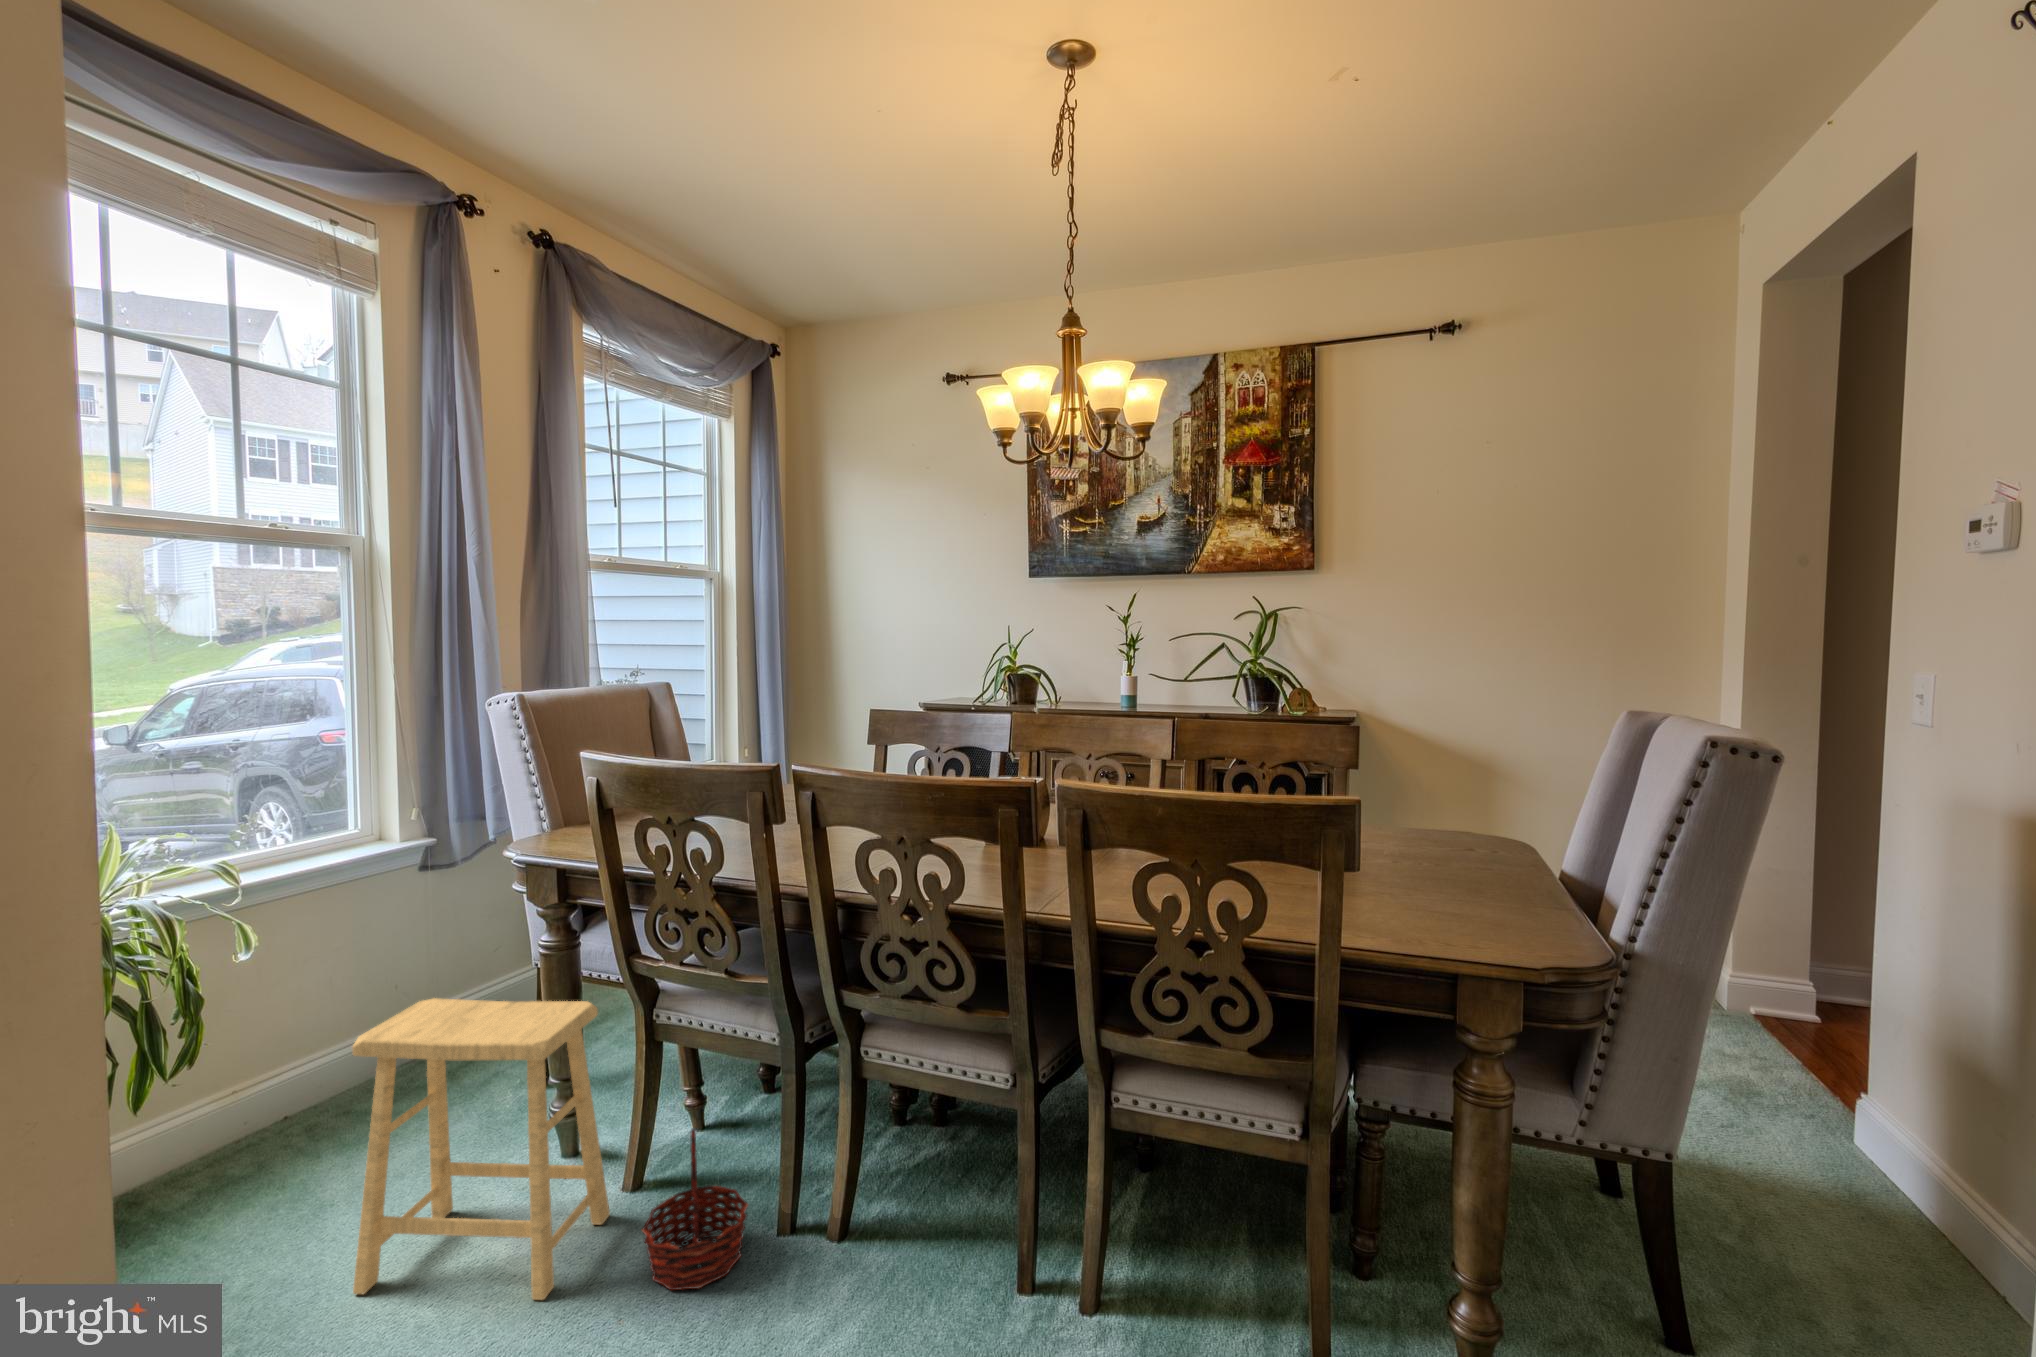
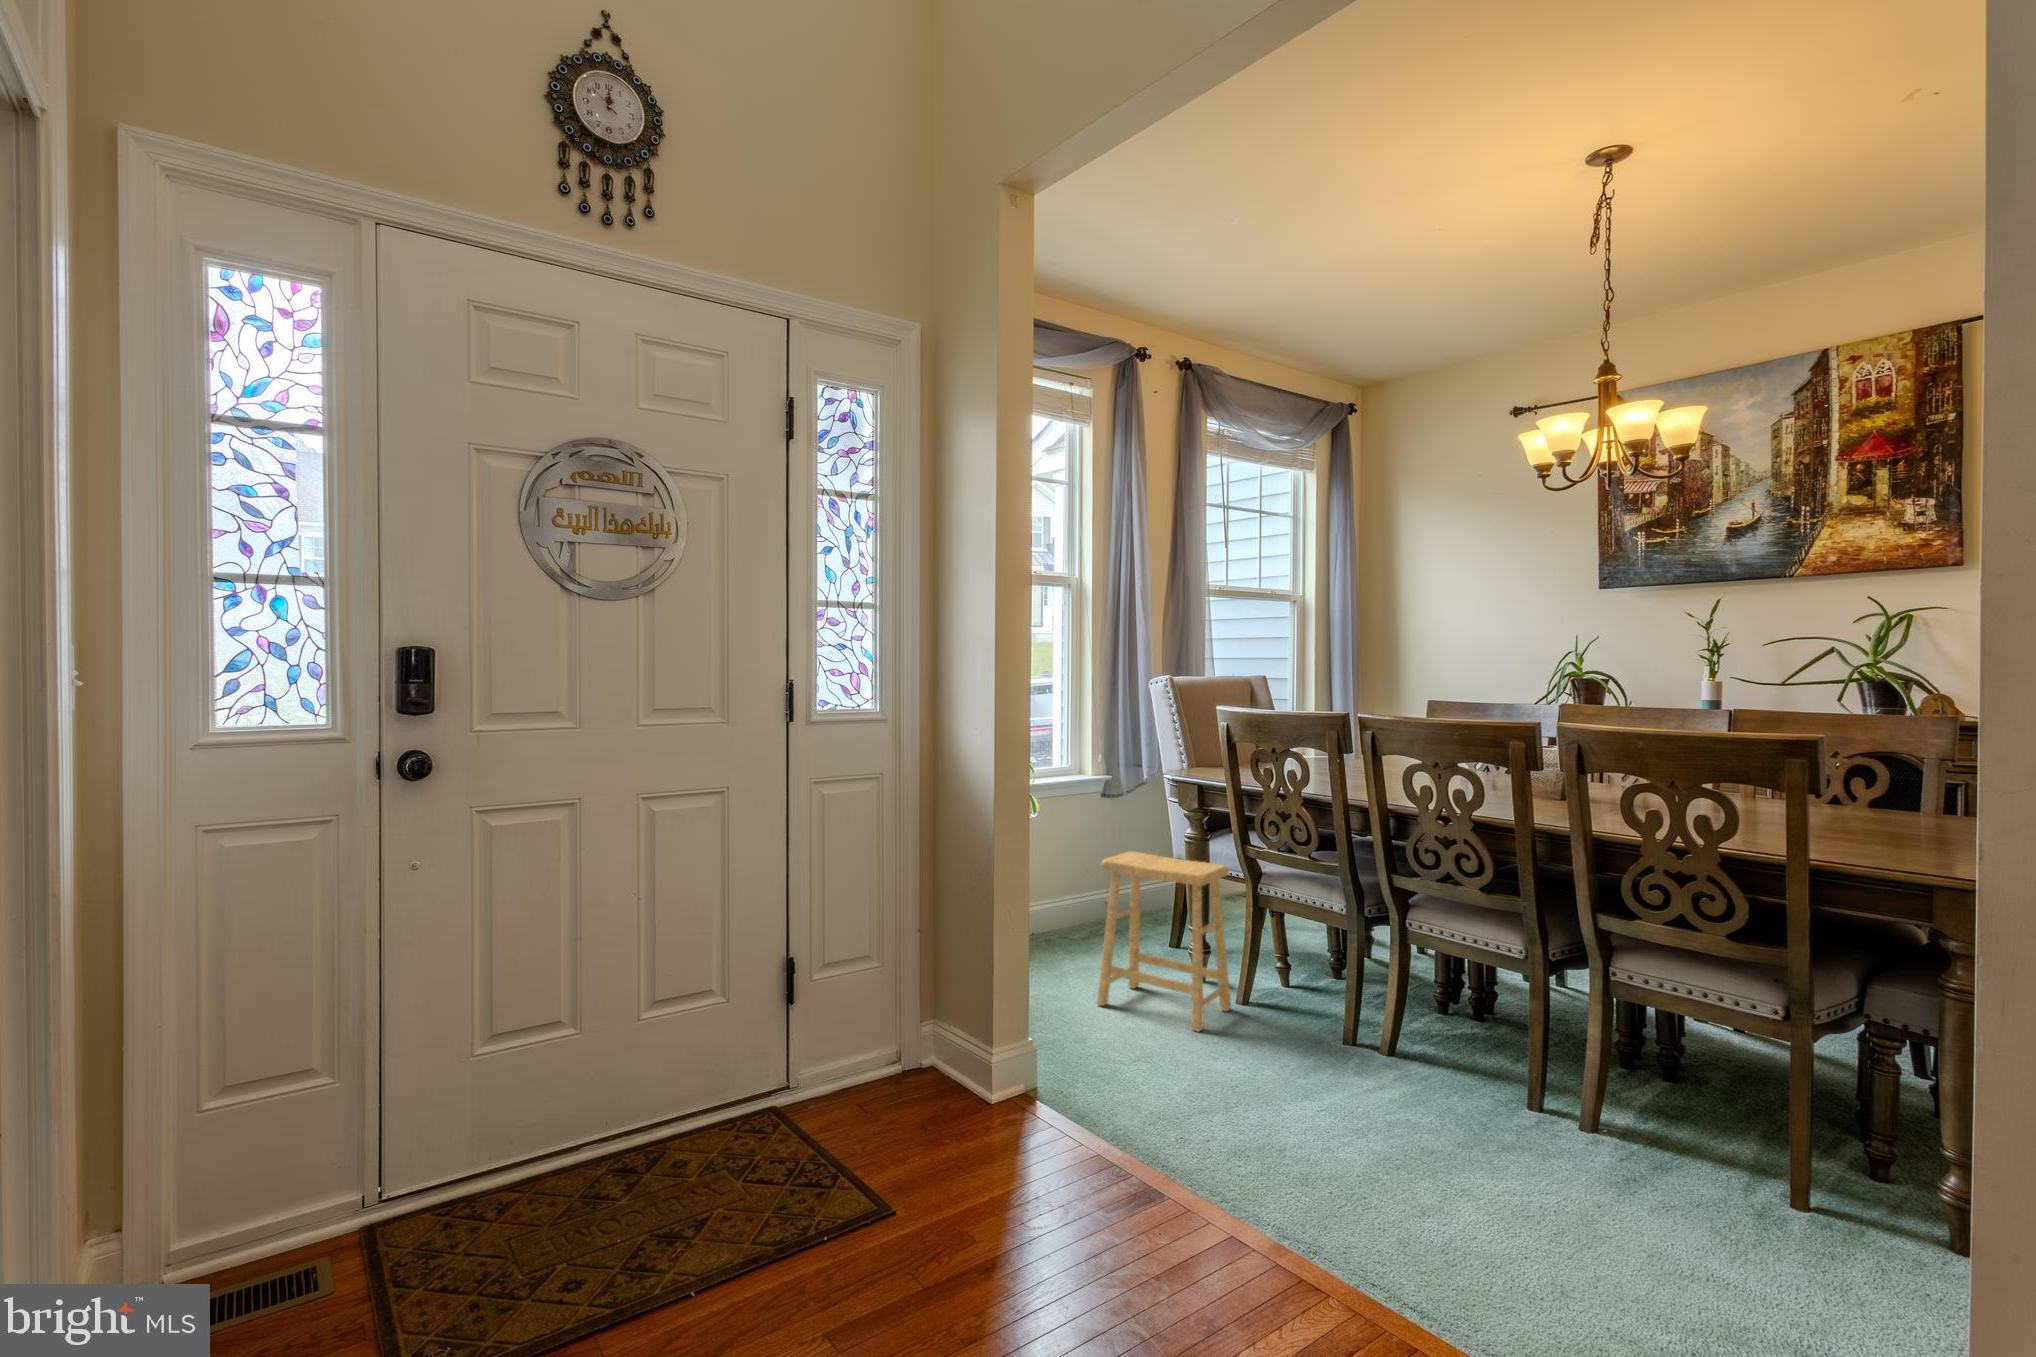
basket: present [642,1129,748,1290] -> none [1256,952,1324,1051]

